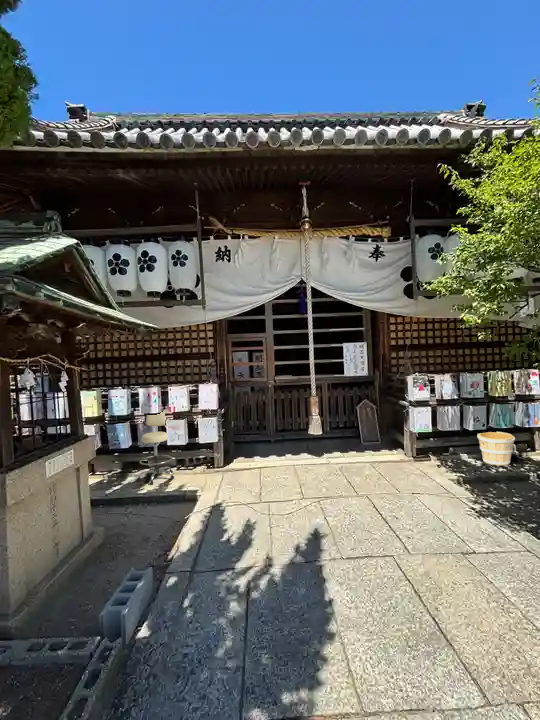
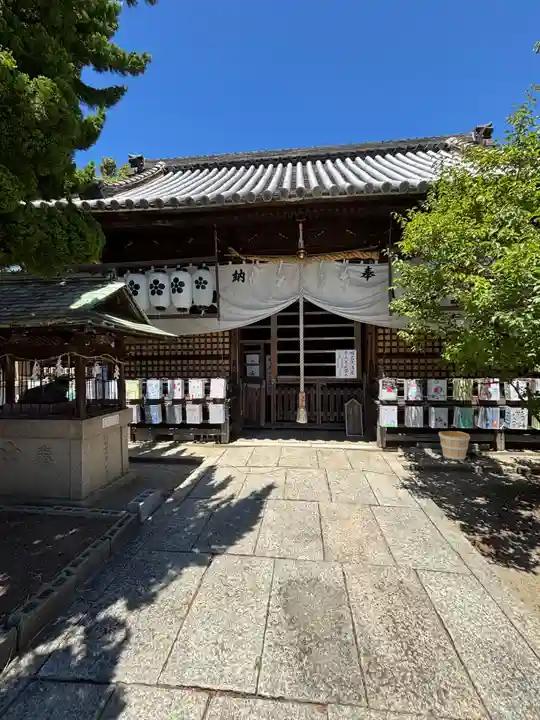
stool: present [137,411,174,484] -> none [162,397,191,452]

